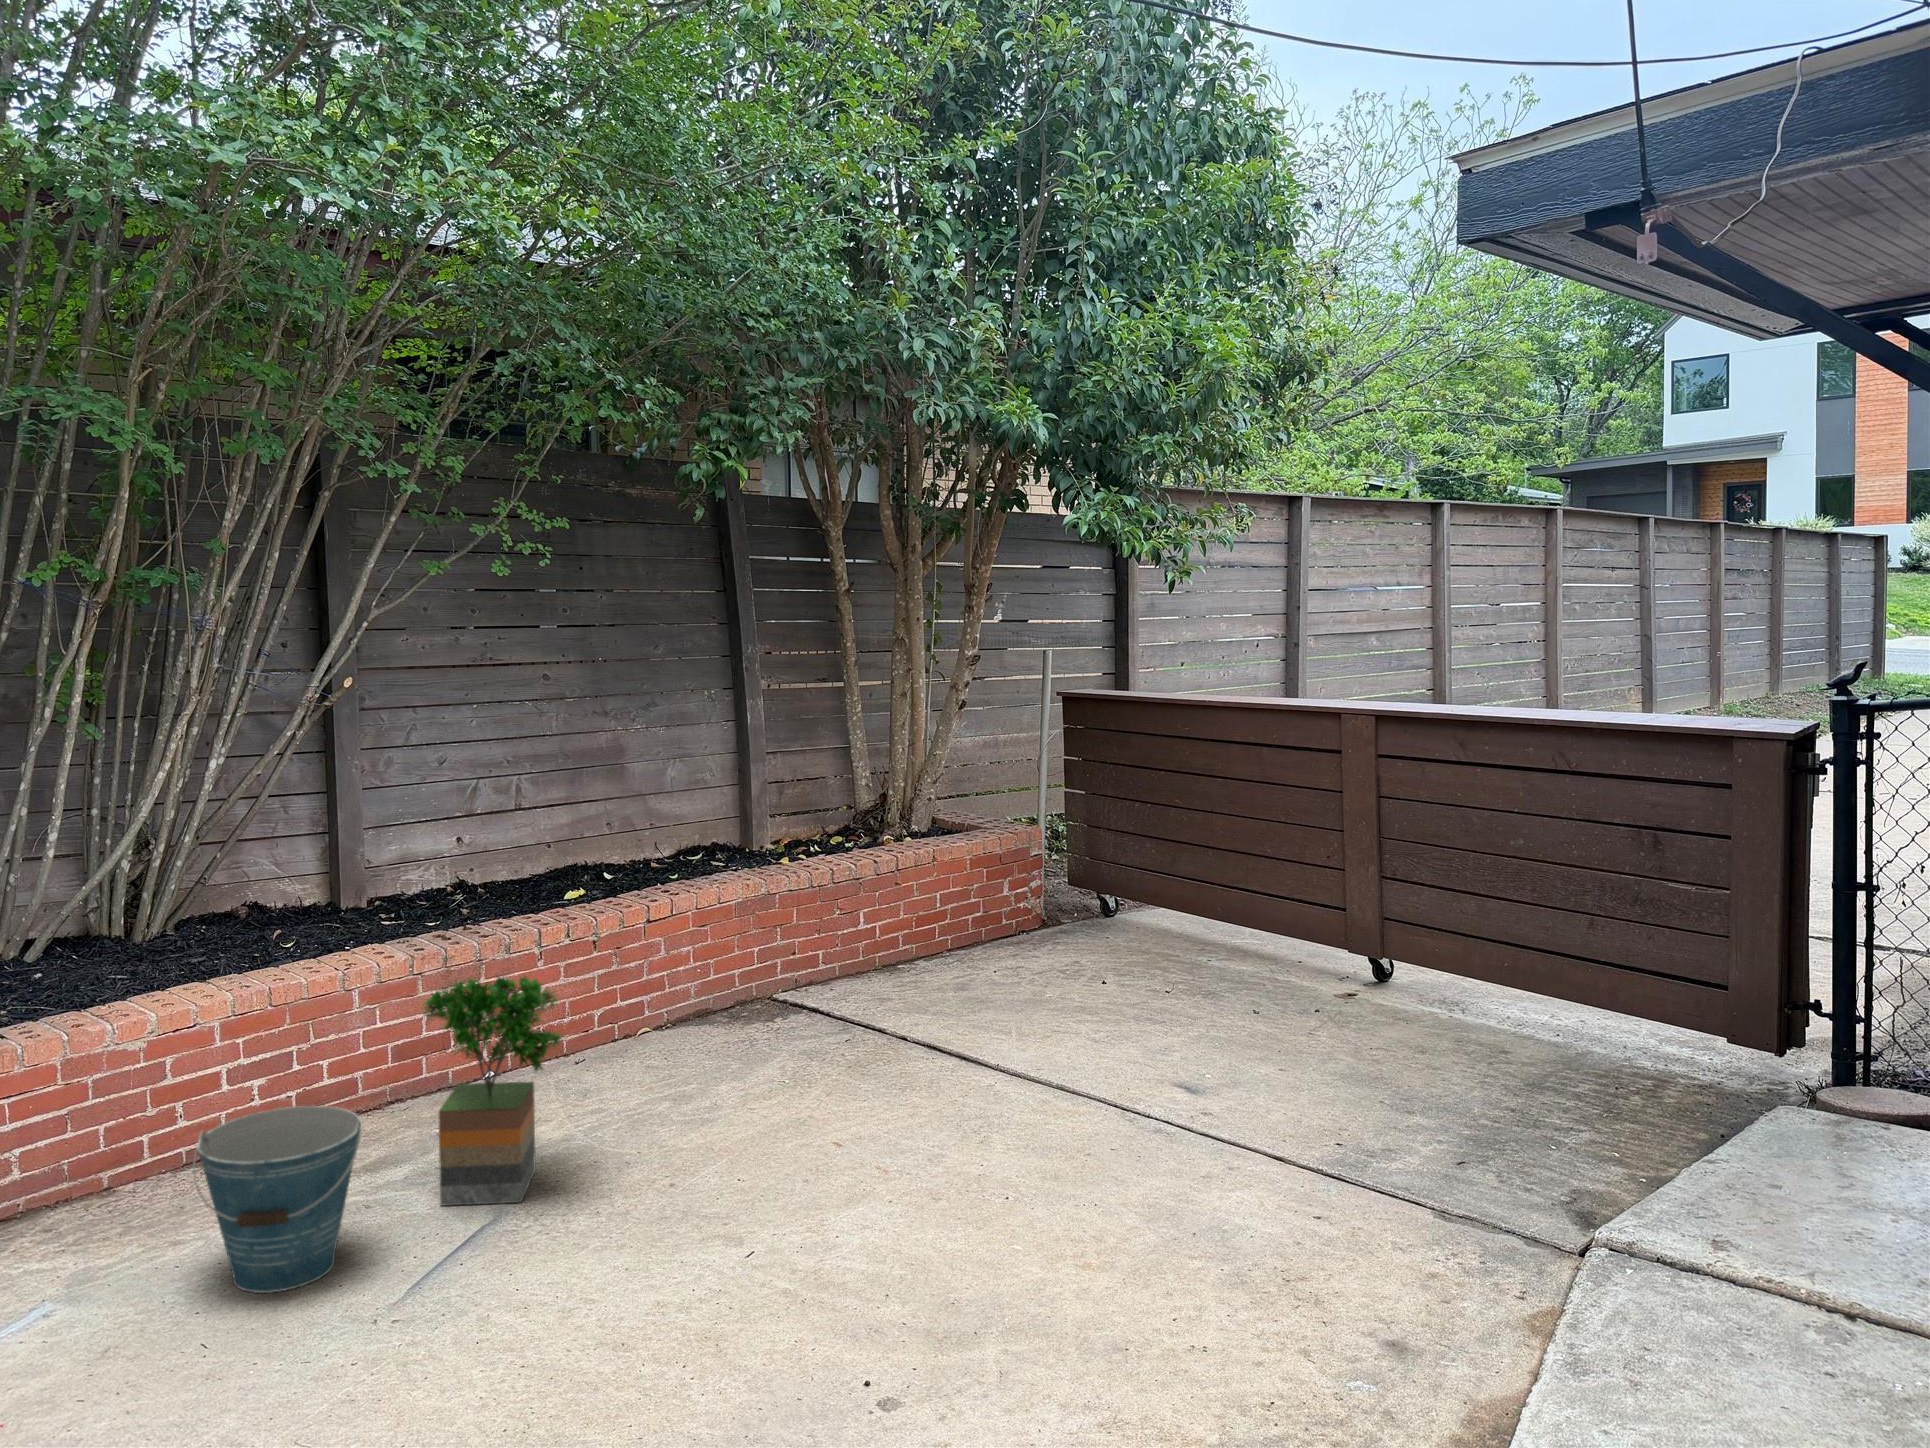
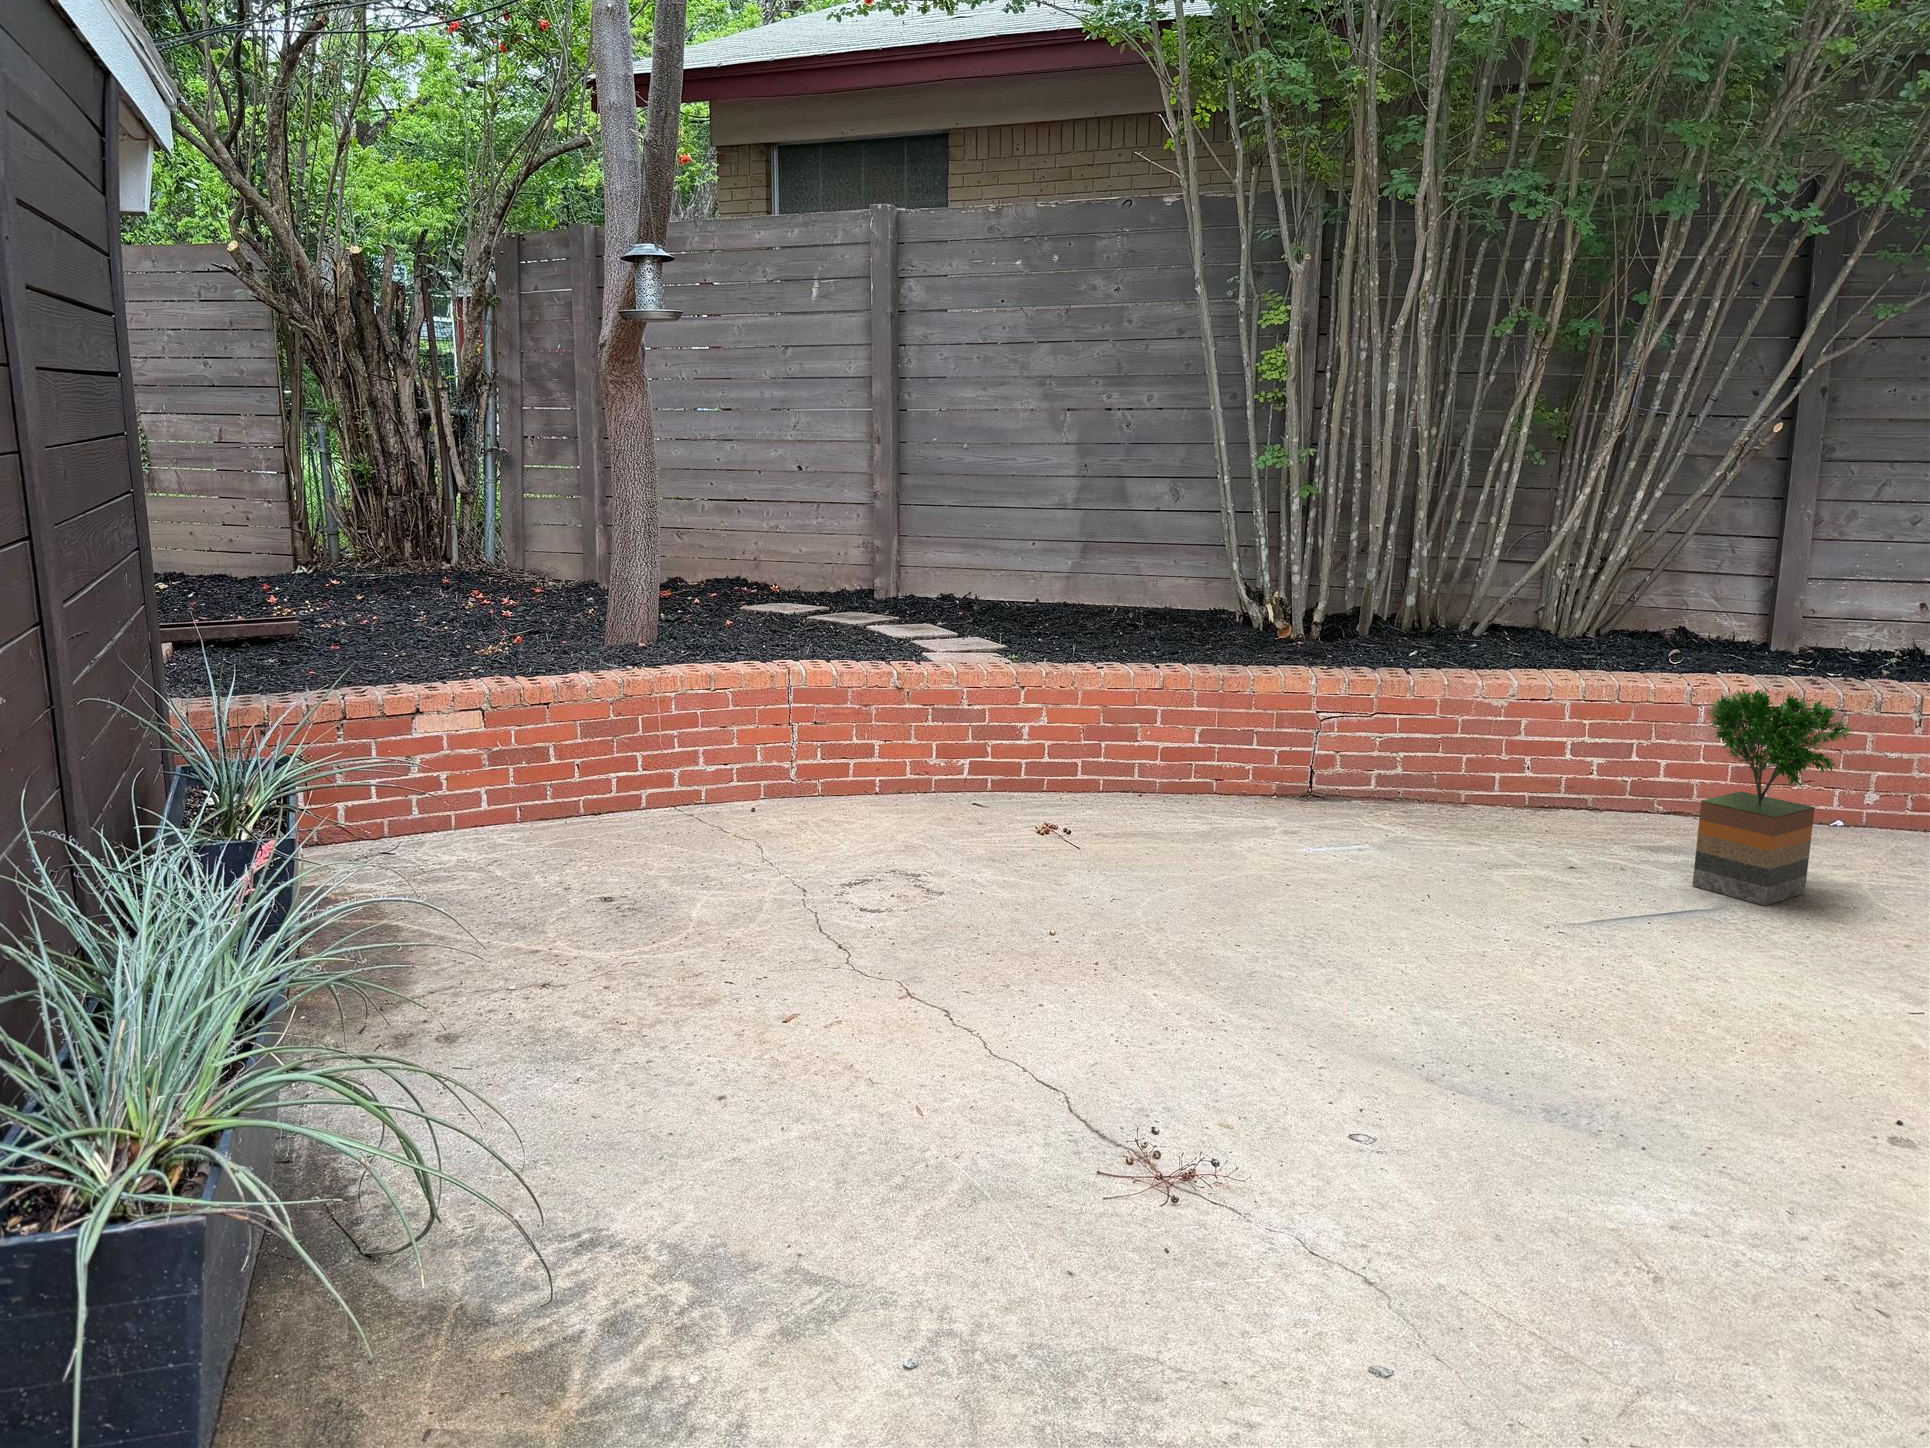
bucket: present [193,1106,362,1293] -> none [1476,751,1613,890]

